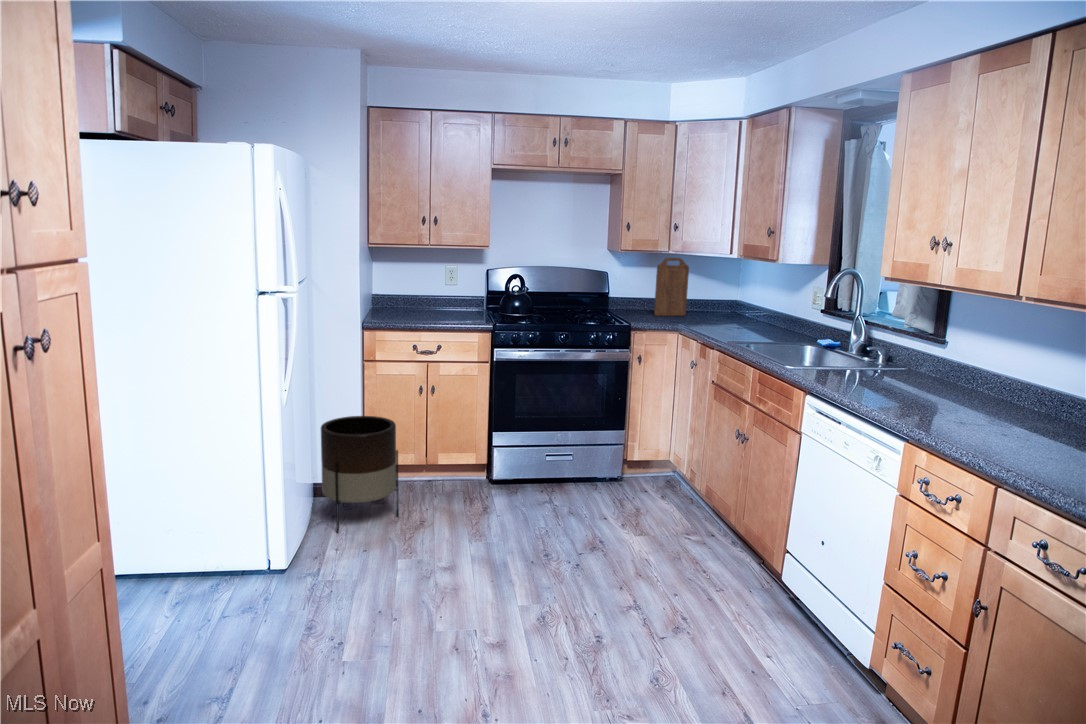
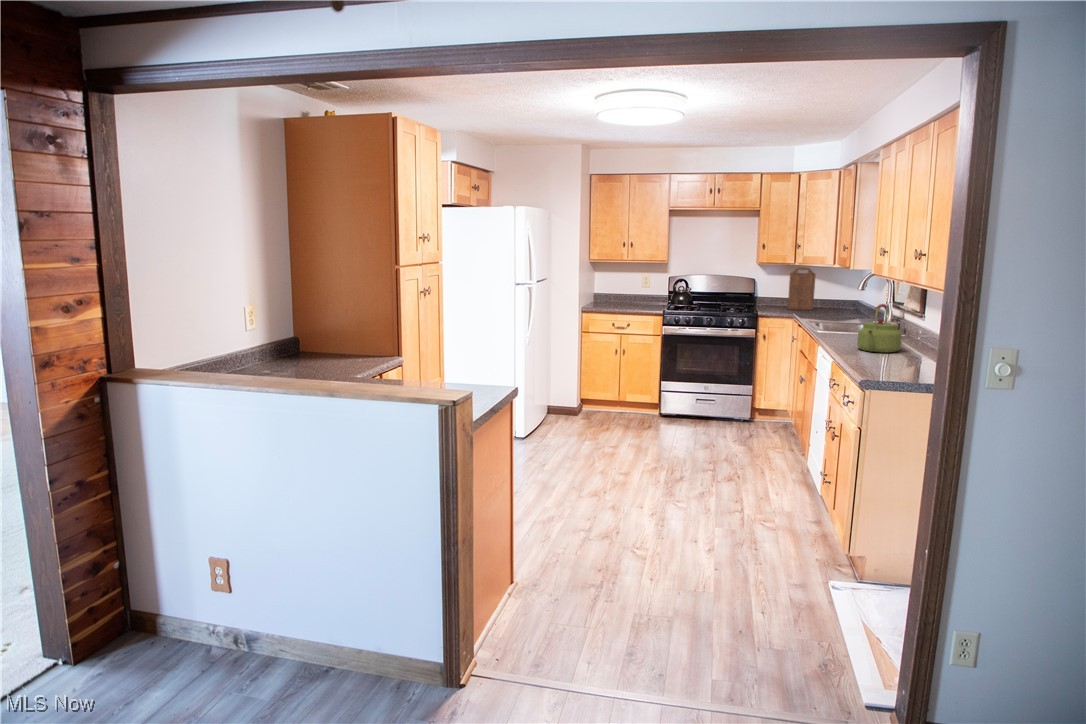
kettle: none [925,337,1011,427] -> present [857,304,902,353]
planter: present [321,416,399,533] -> none [552,363,596,427]

